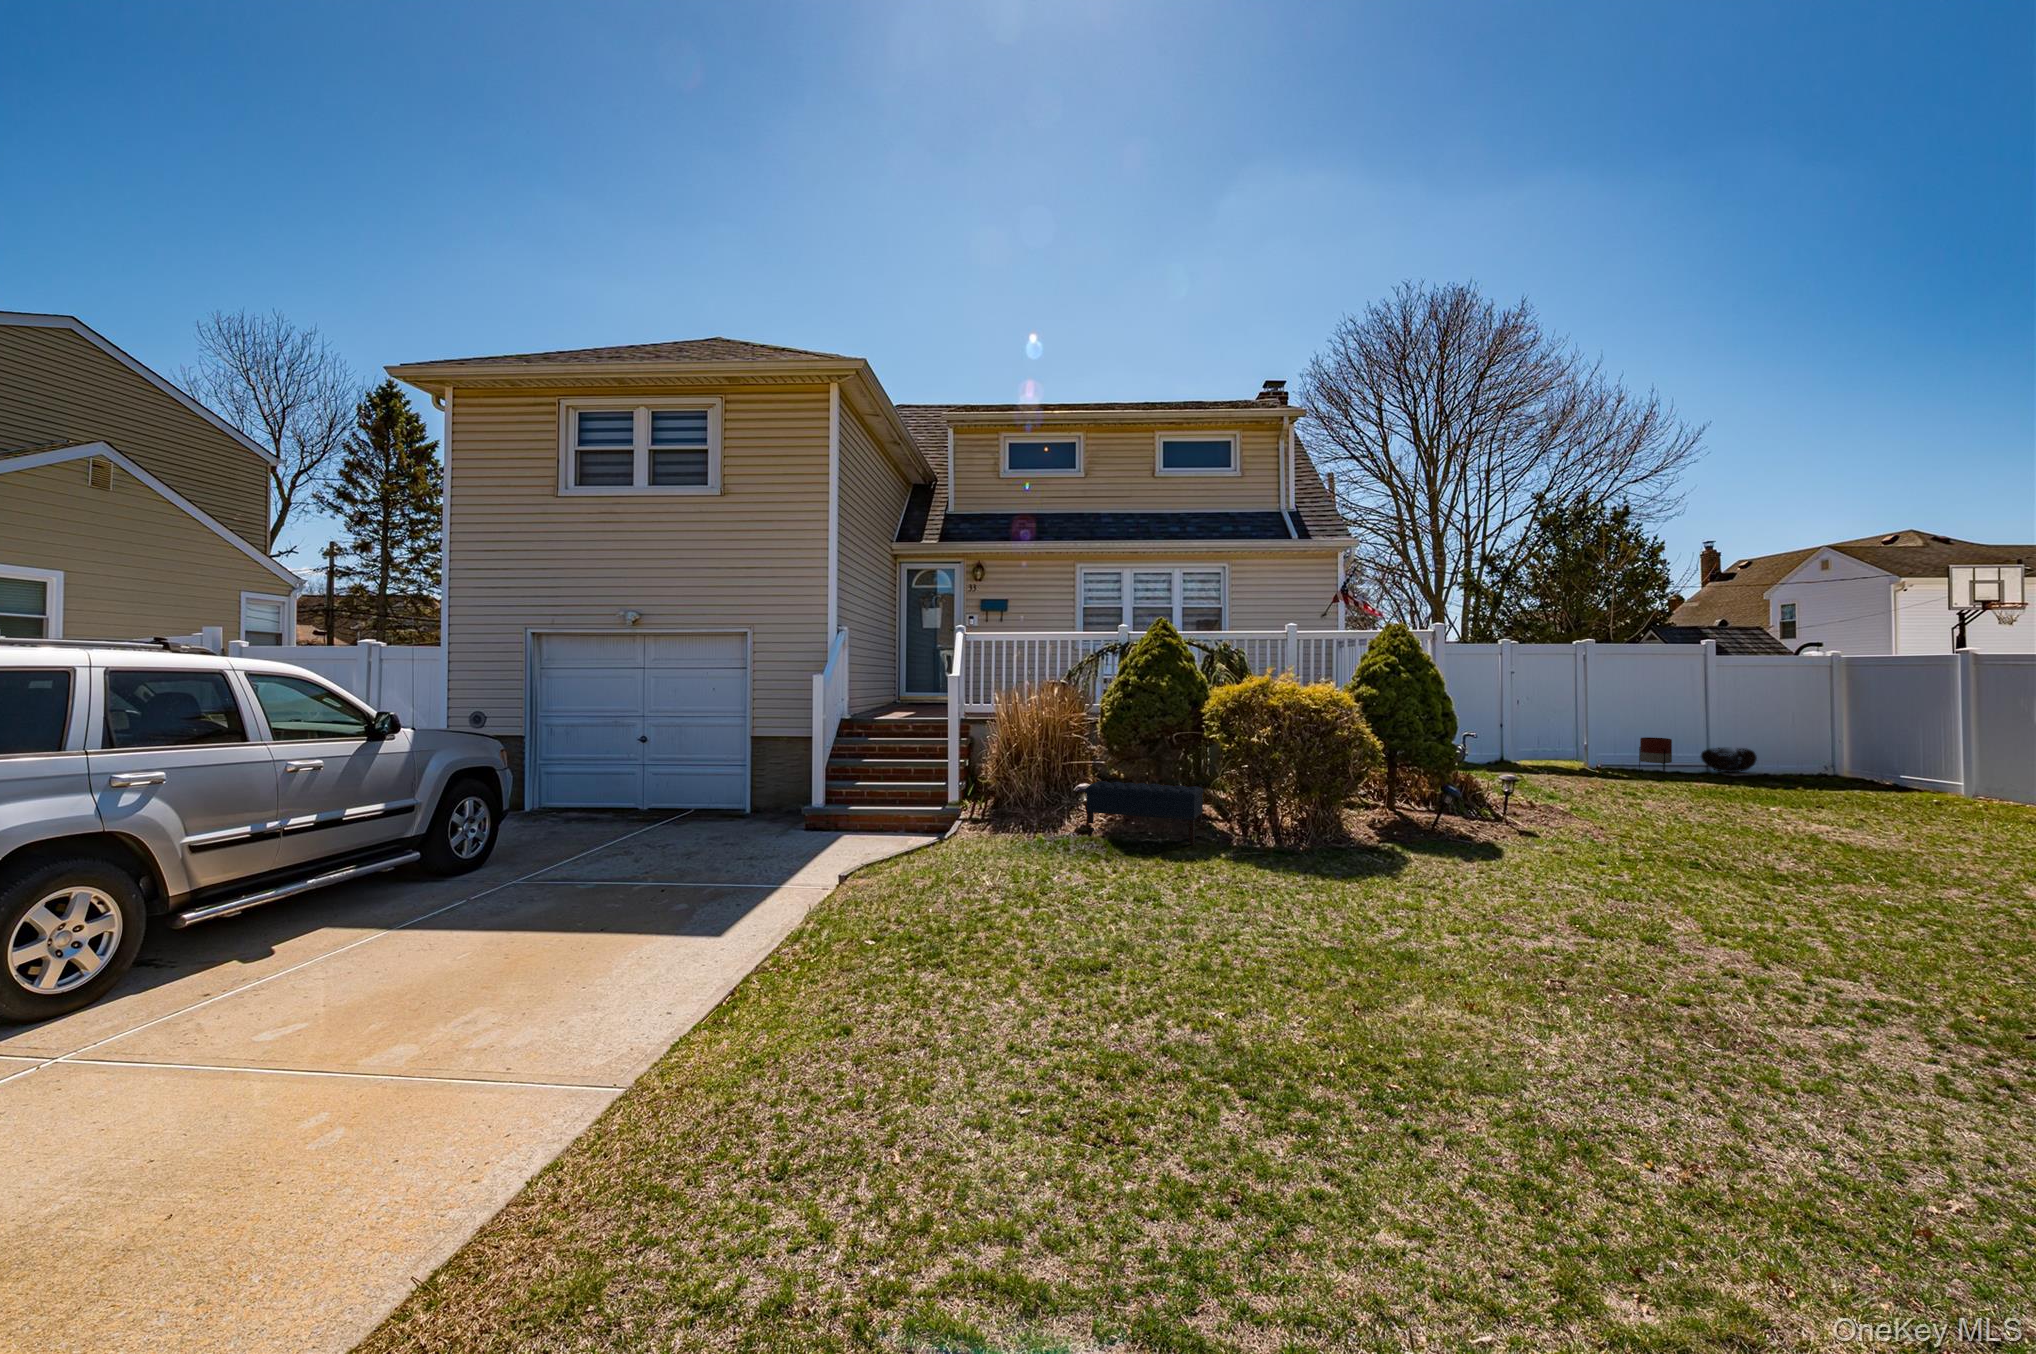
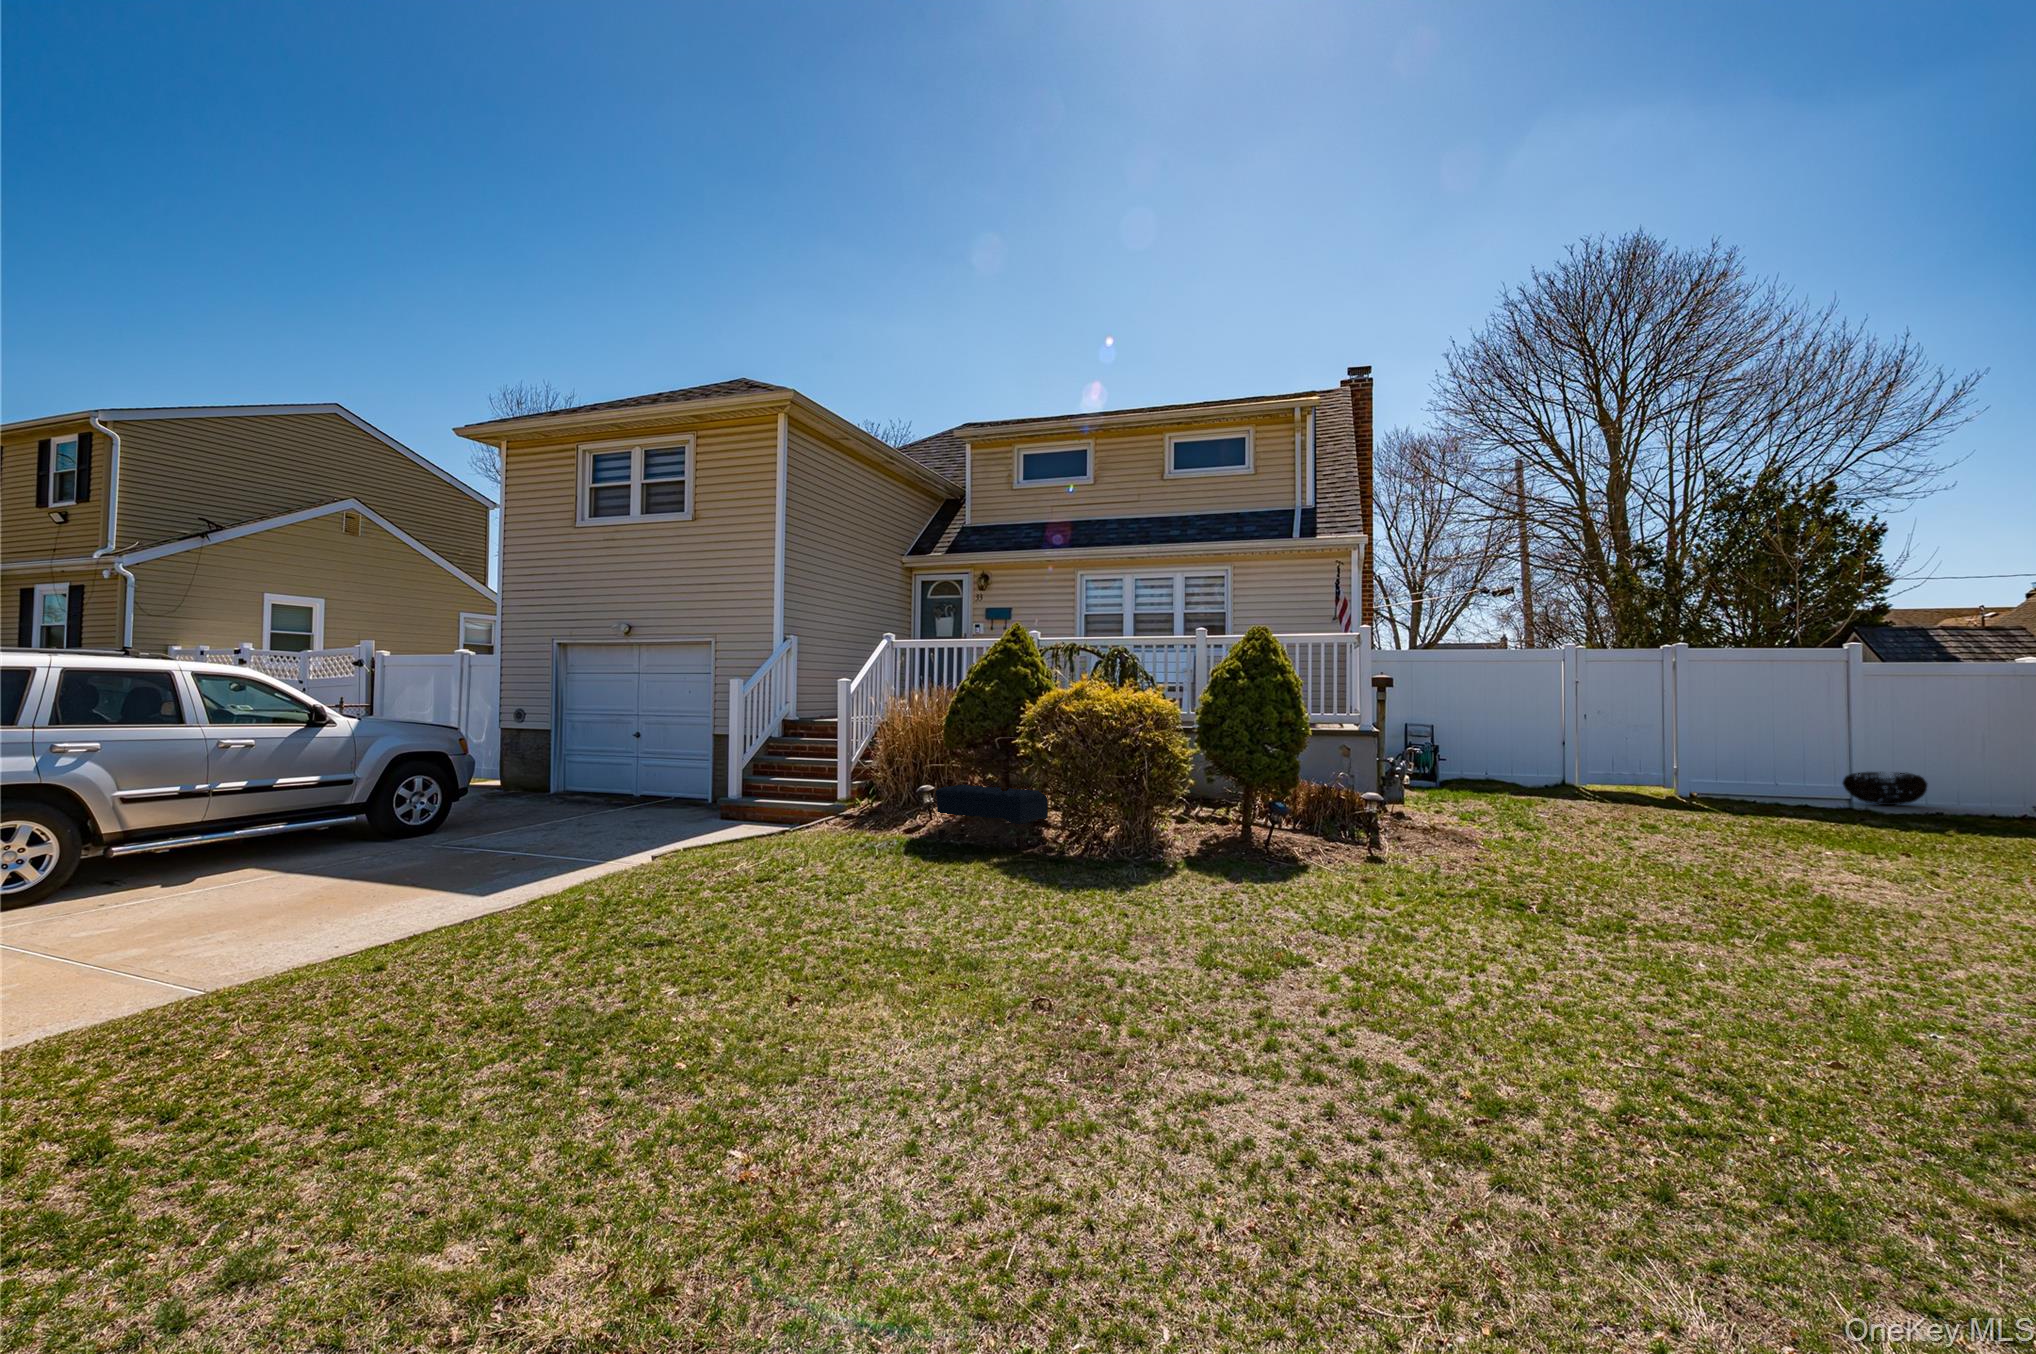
planter: present [1639,737,1672,773] -> none [1751,758,1794,804]

